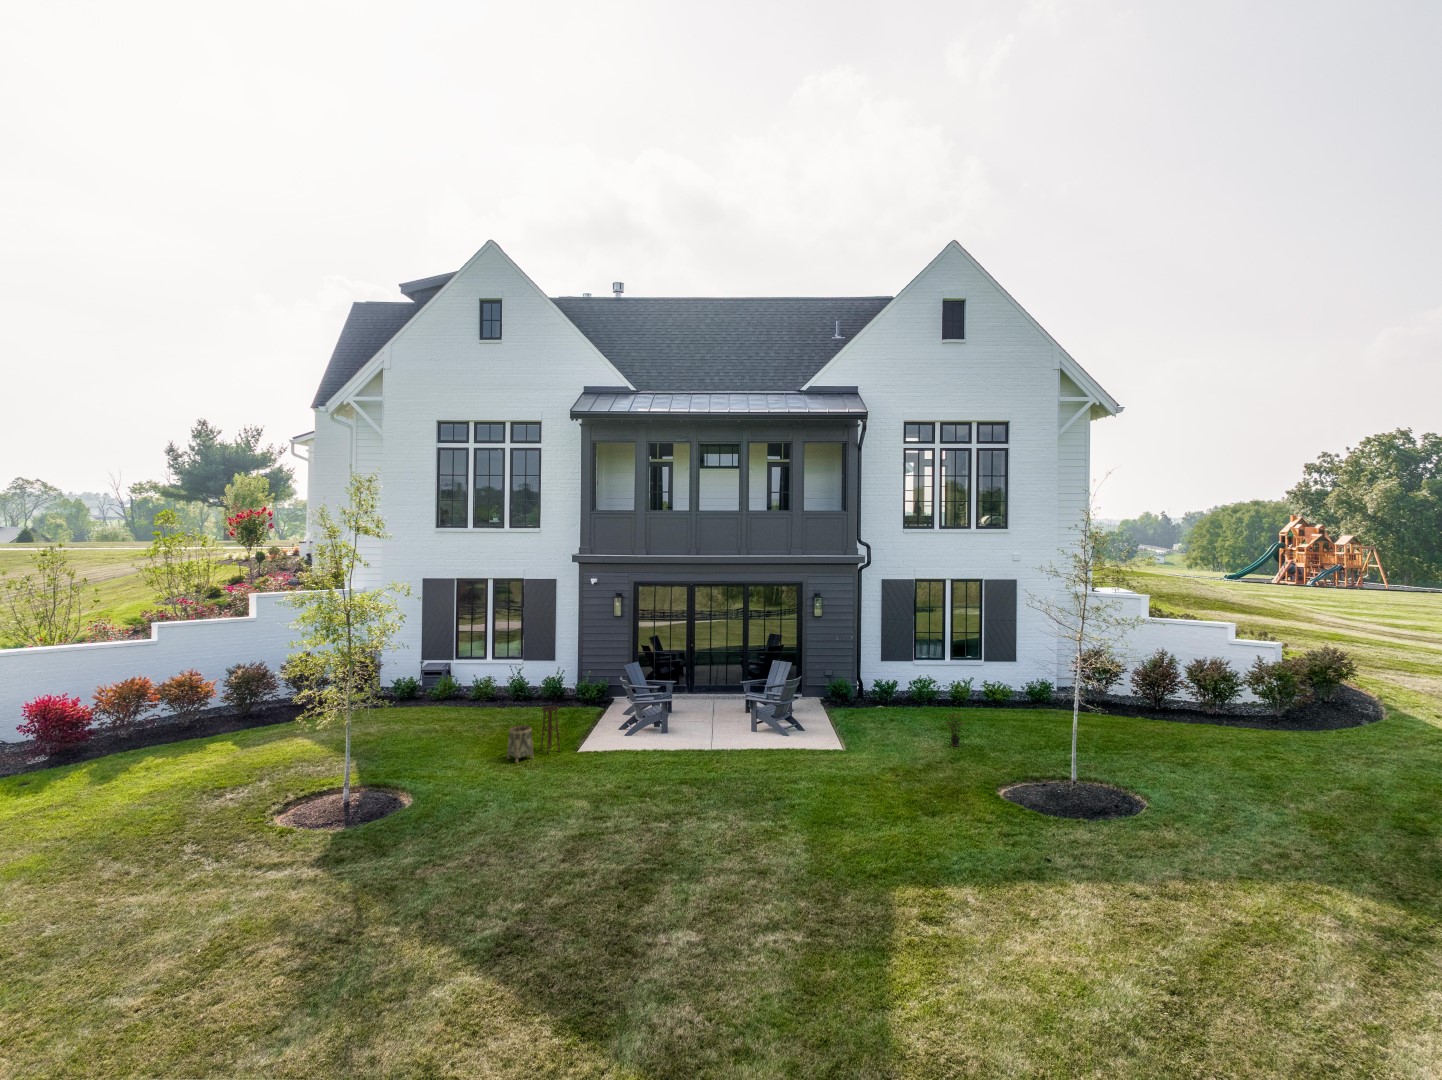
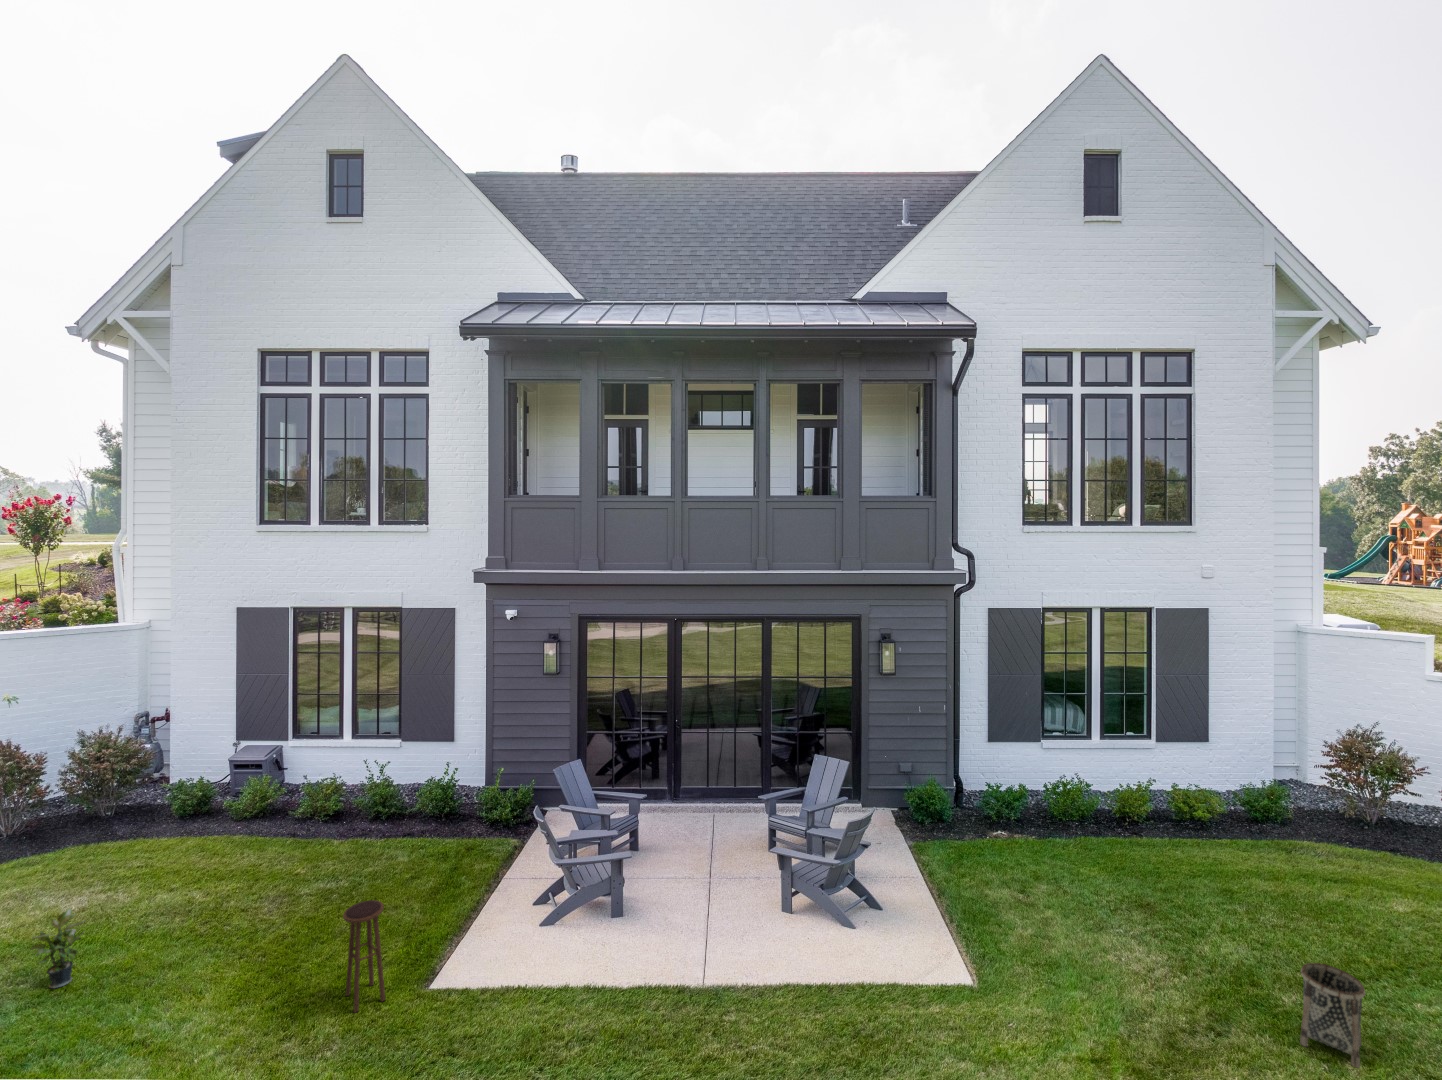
potted plant: present [946,712,965,746] -> present [31,908,84,988]
basket: present [507,725,533,763] -> present [1300,963,1365,1068]

